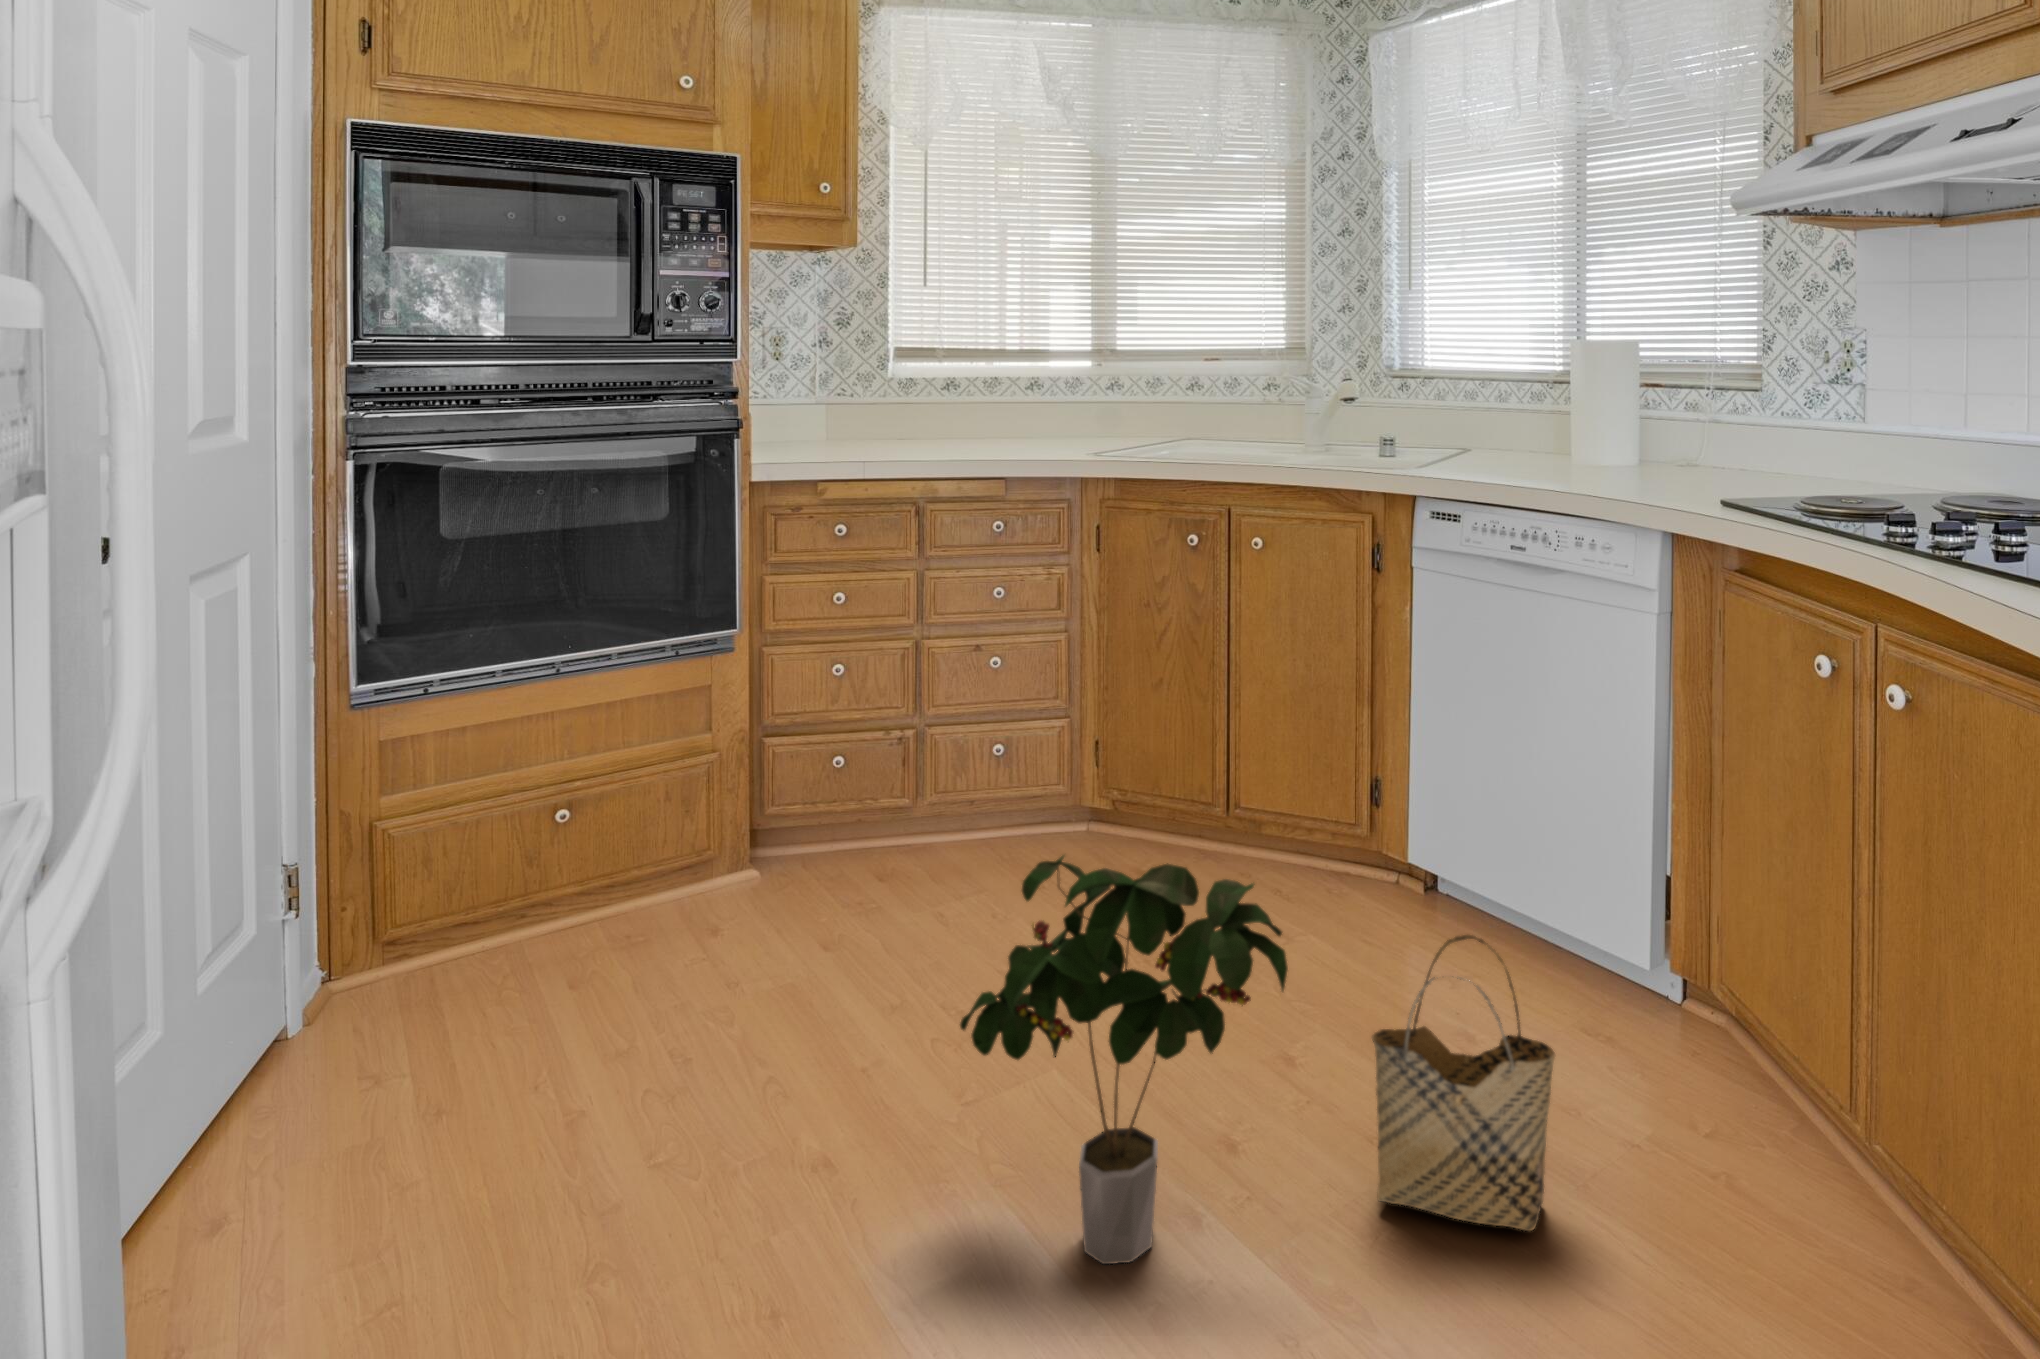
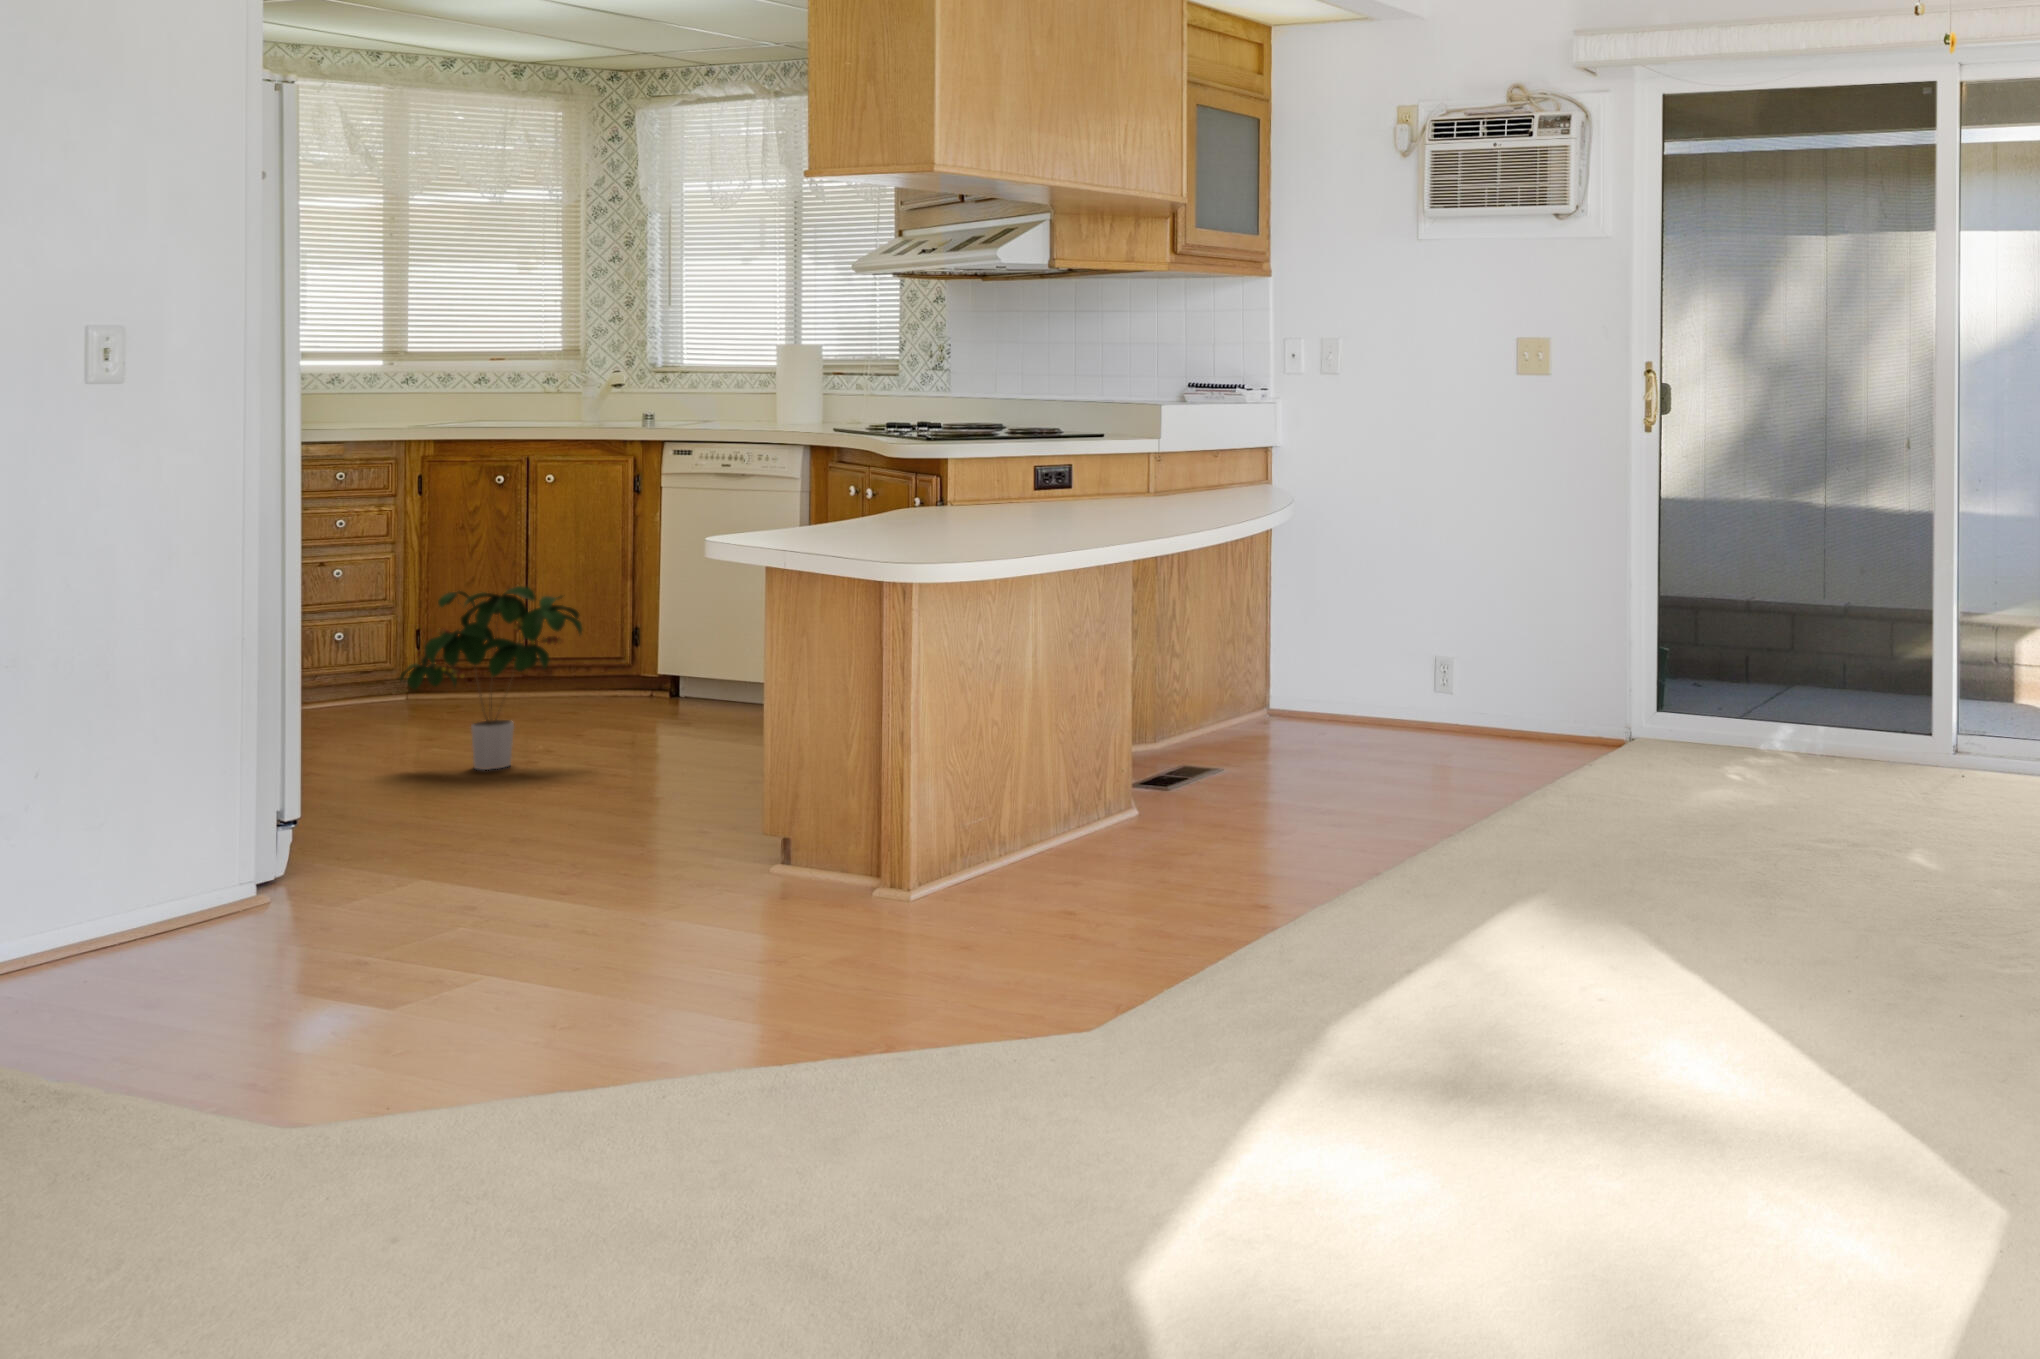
woven basket: present [1372,935,1555,1231] -> none [626,628,721,749]

